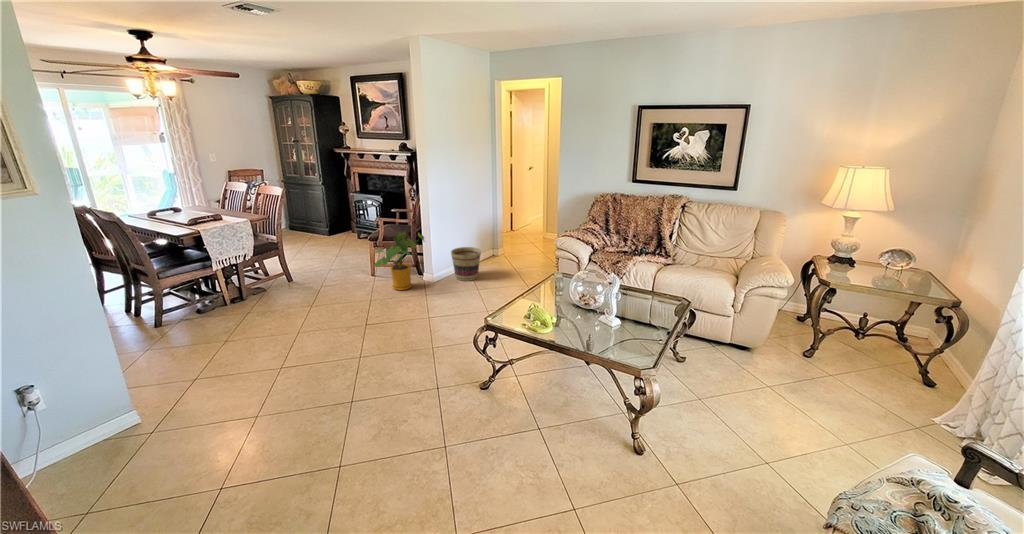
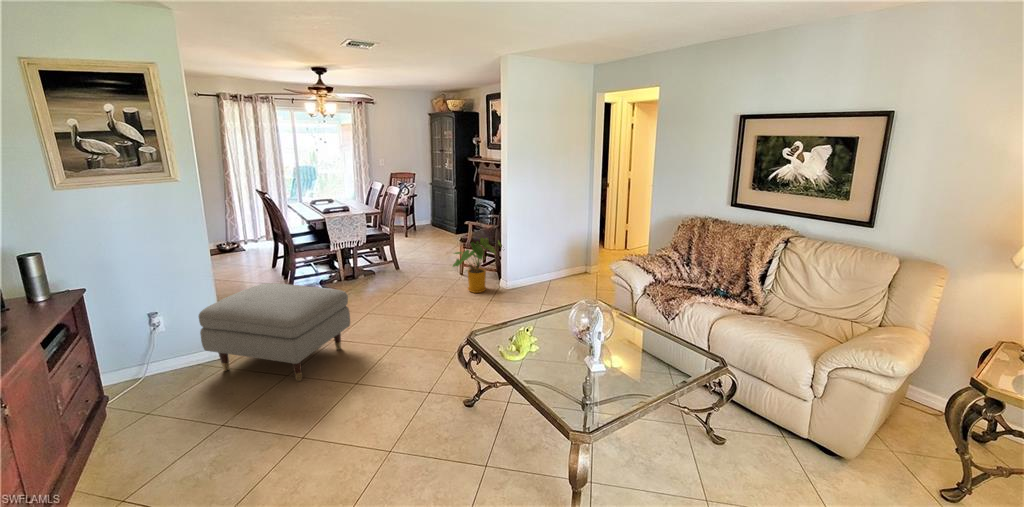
basket: present [451,247,481,281] -> none [528,260,558,294]
ottoman: none [111,309,308,438] -> present [198,283,350,381]

